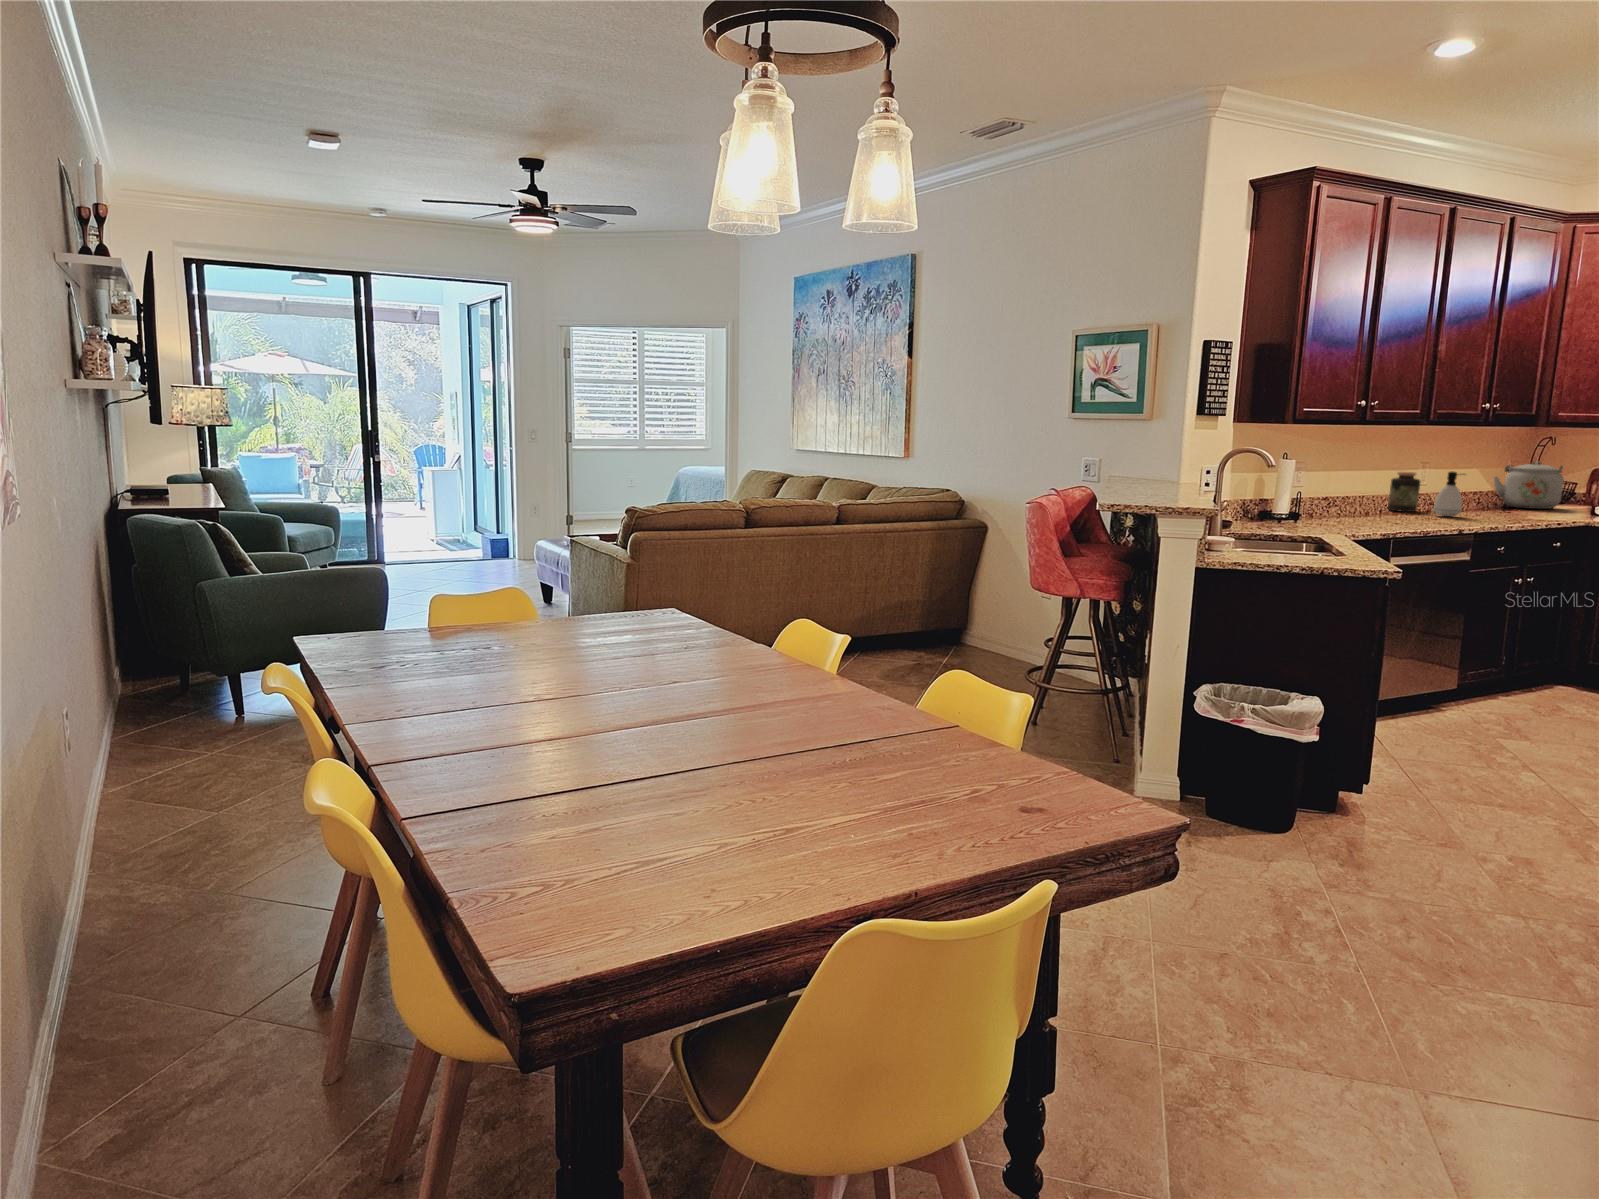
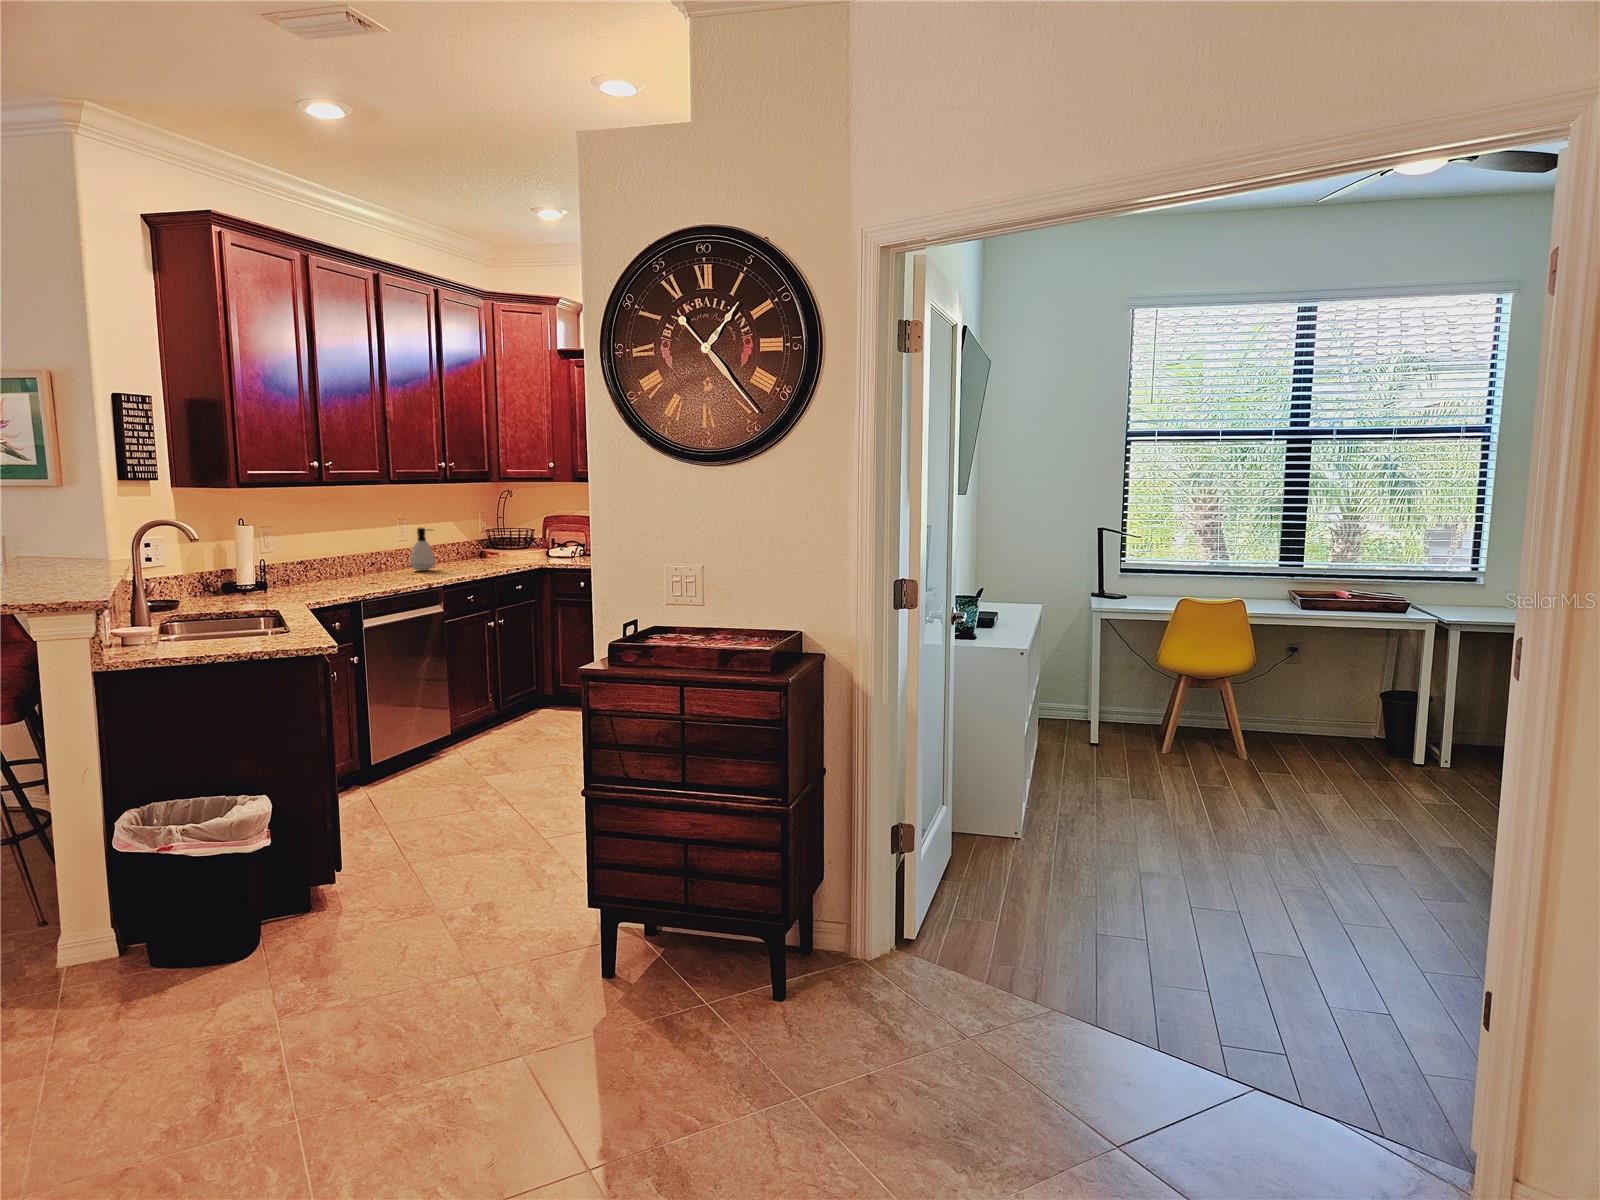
kettle: present [1494,461,1564,509] -> none [466,512,521,555]
jar: present [1388,472,1420,512] -> none [372,529,400,568]

